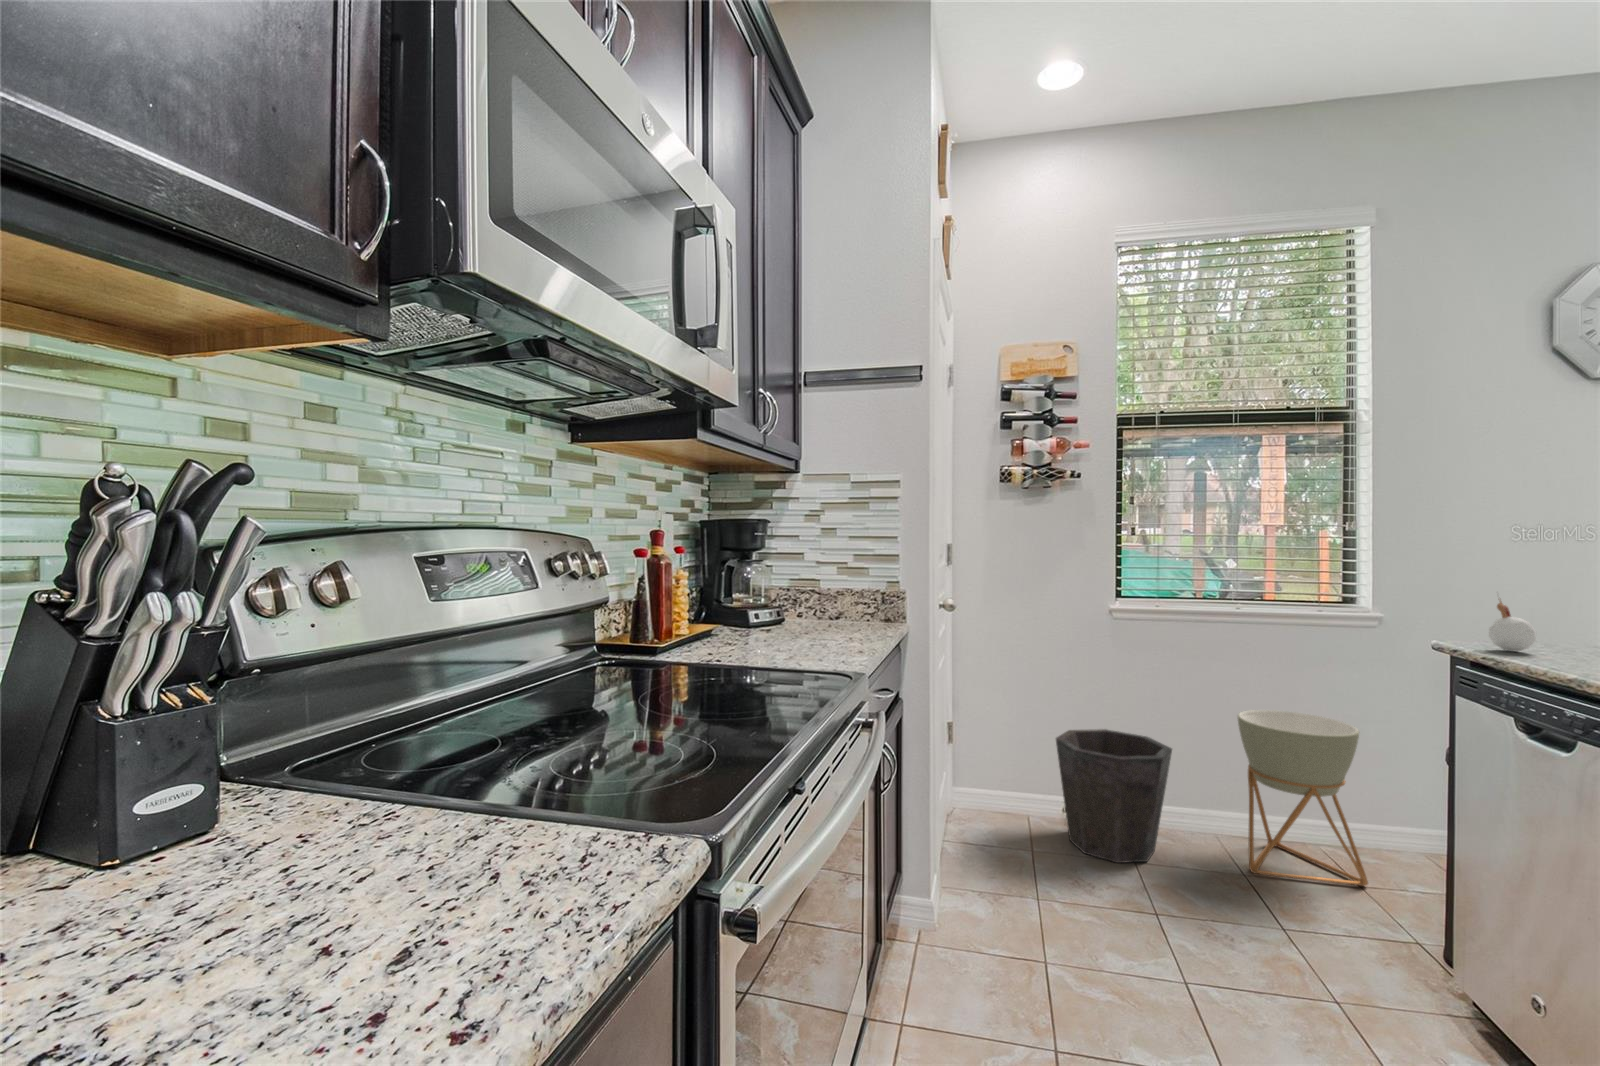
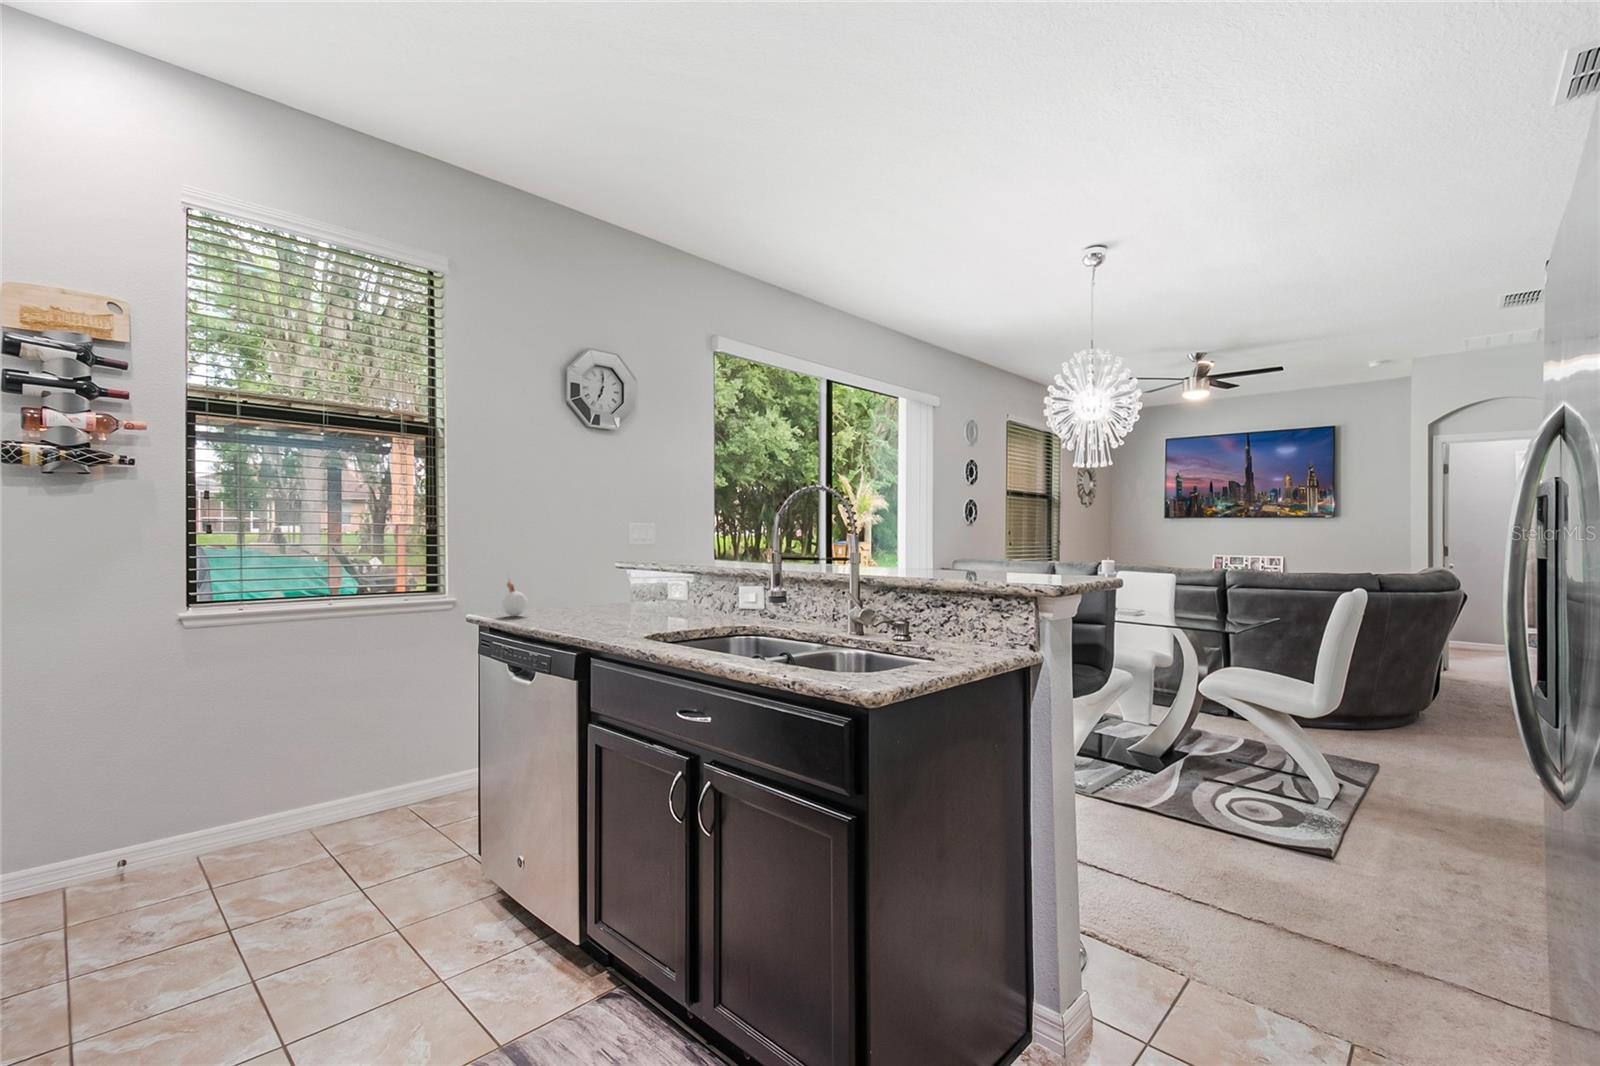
planter: present [1238,710,1368,886] -> none [327,692,437,852]
waste bin: present [1056,729,1172,863] -> none [95,751,256,908]

